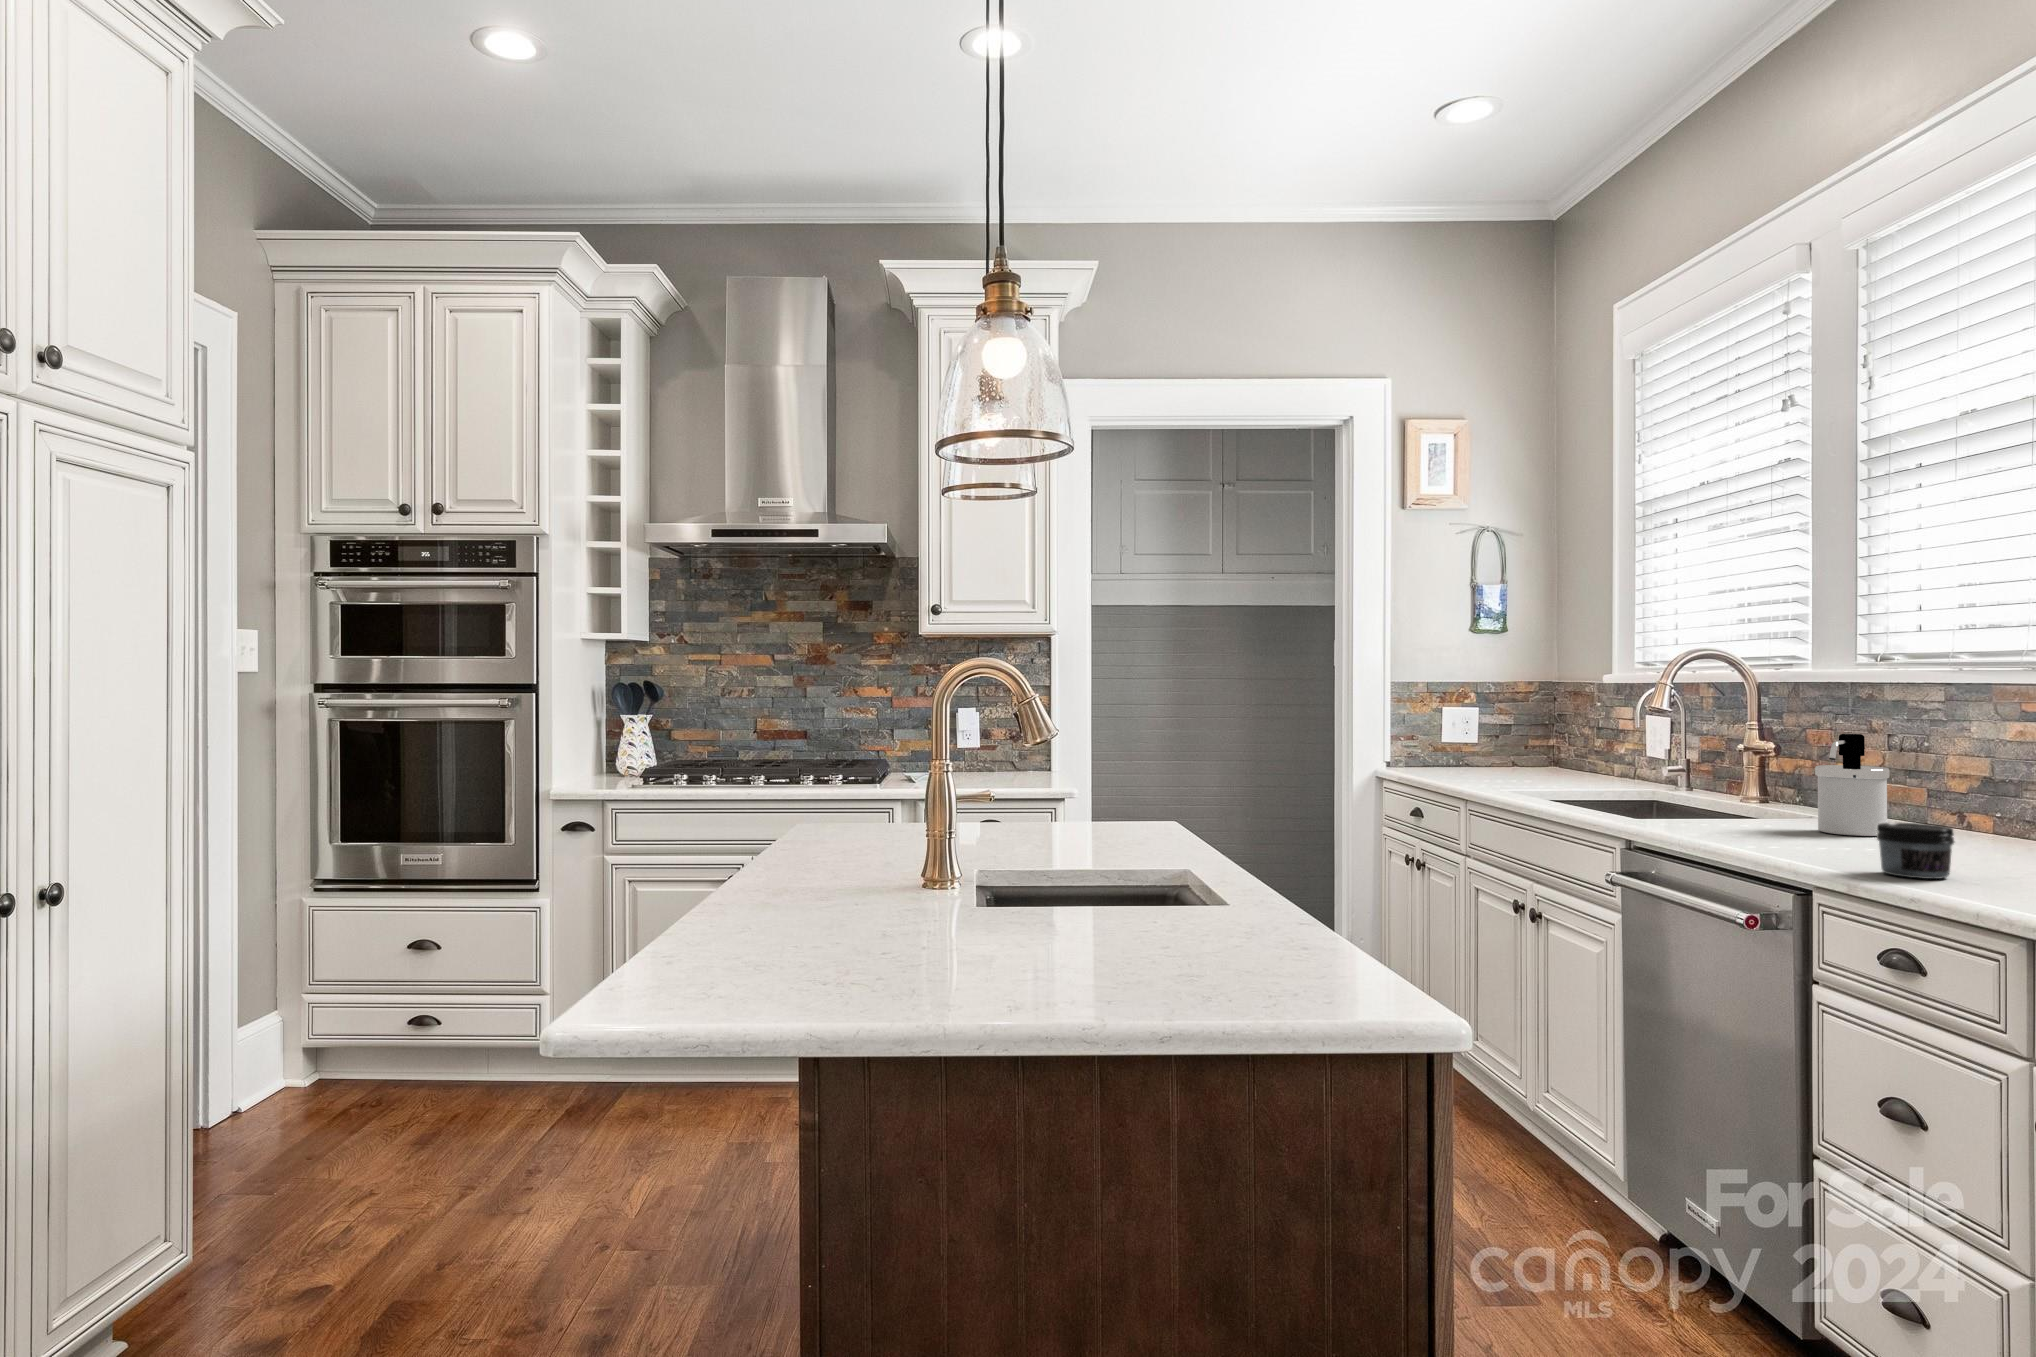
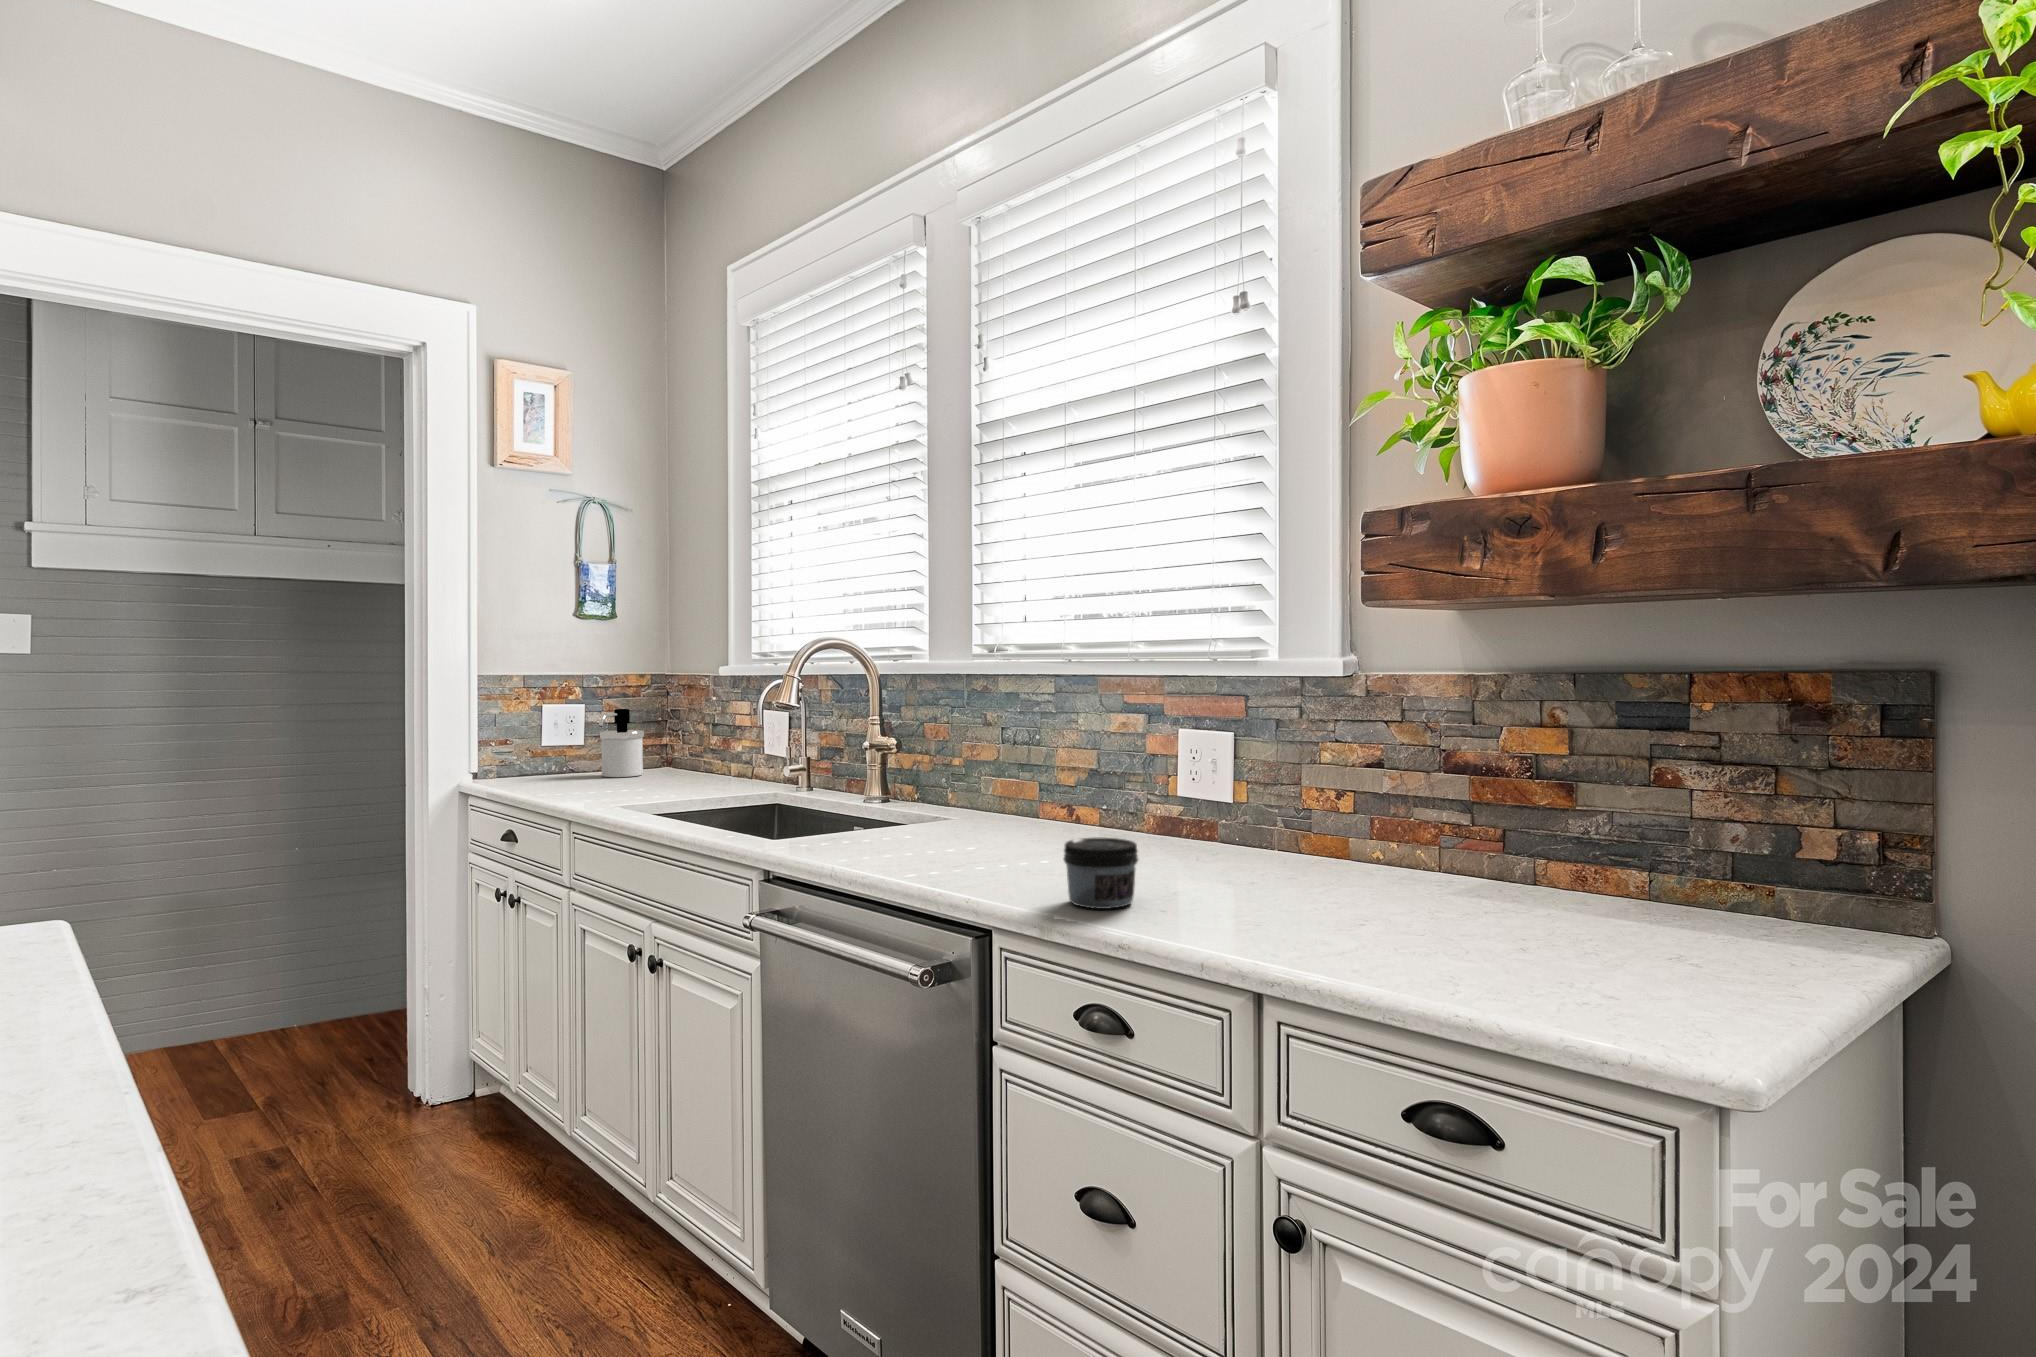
soap dispenser: present [1815,734,1890,836] -> present [599,709,644,777]

